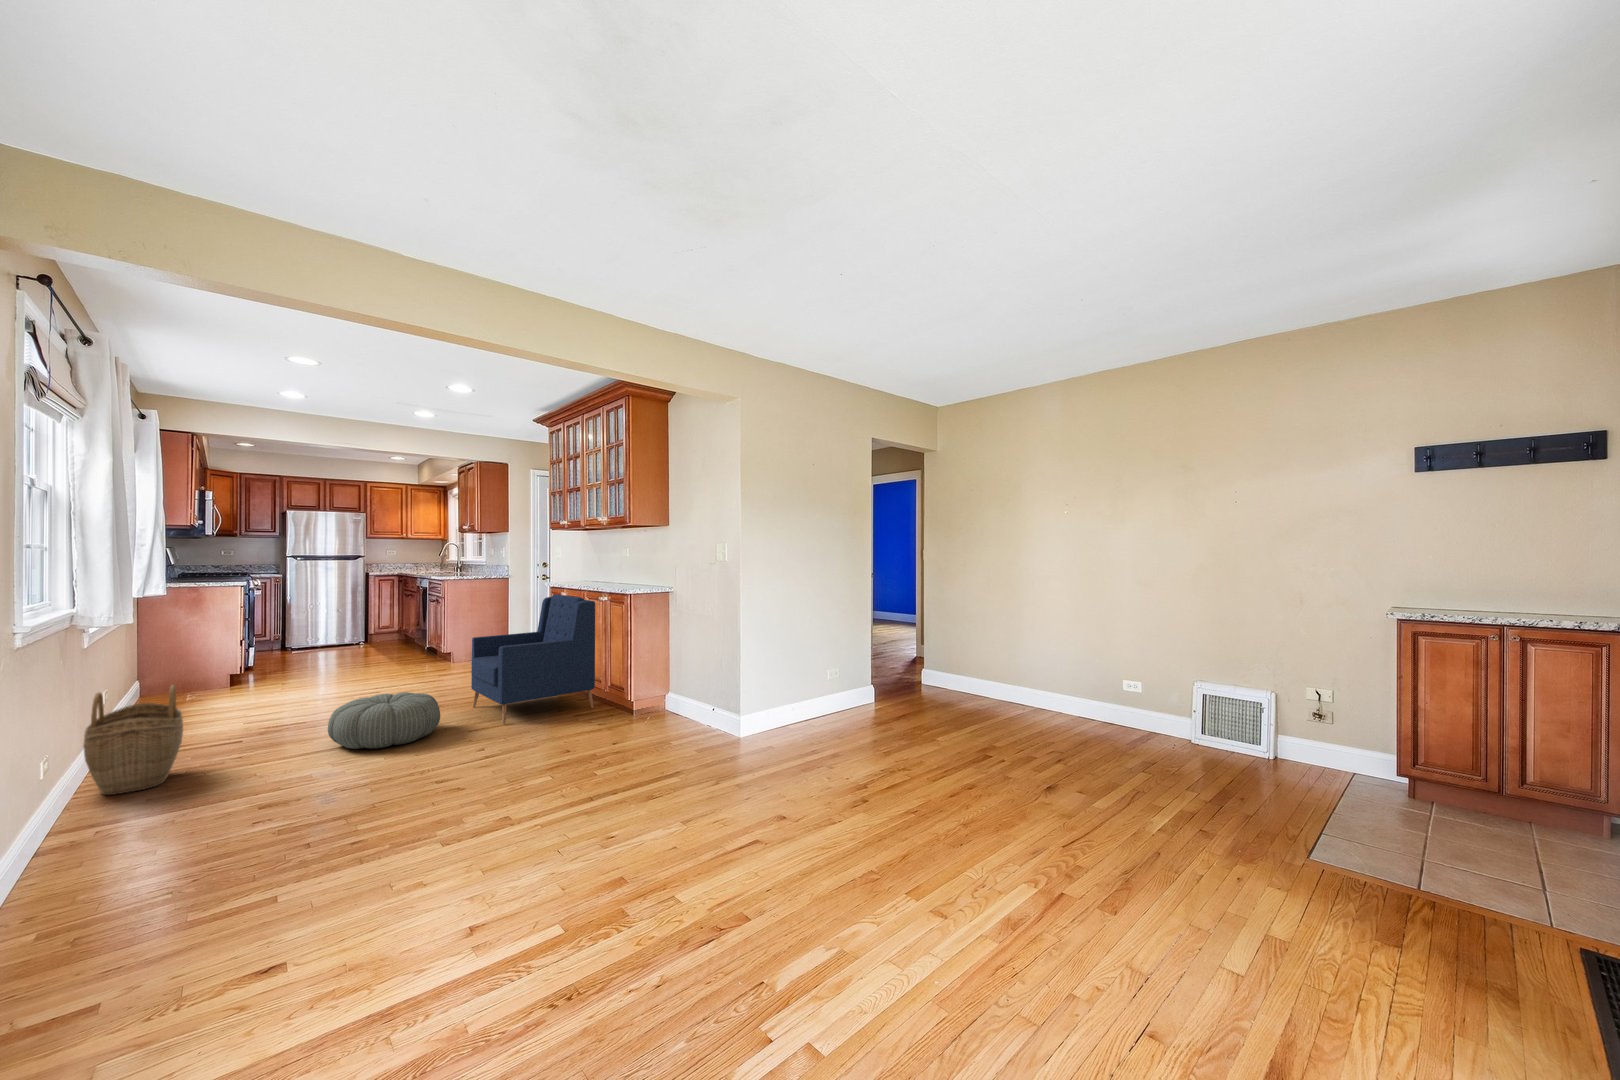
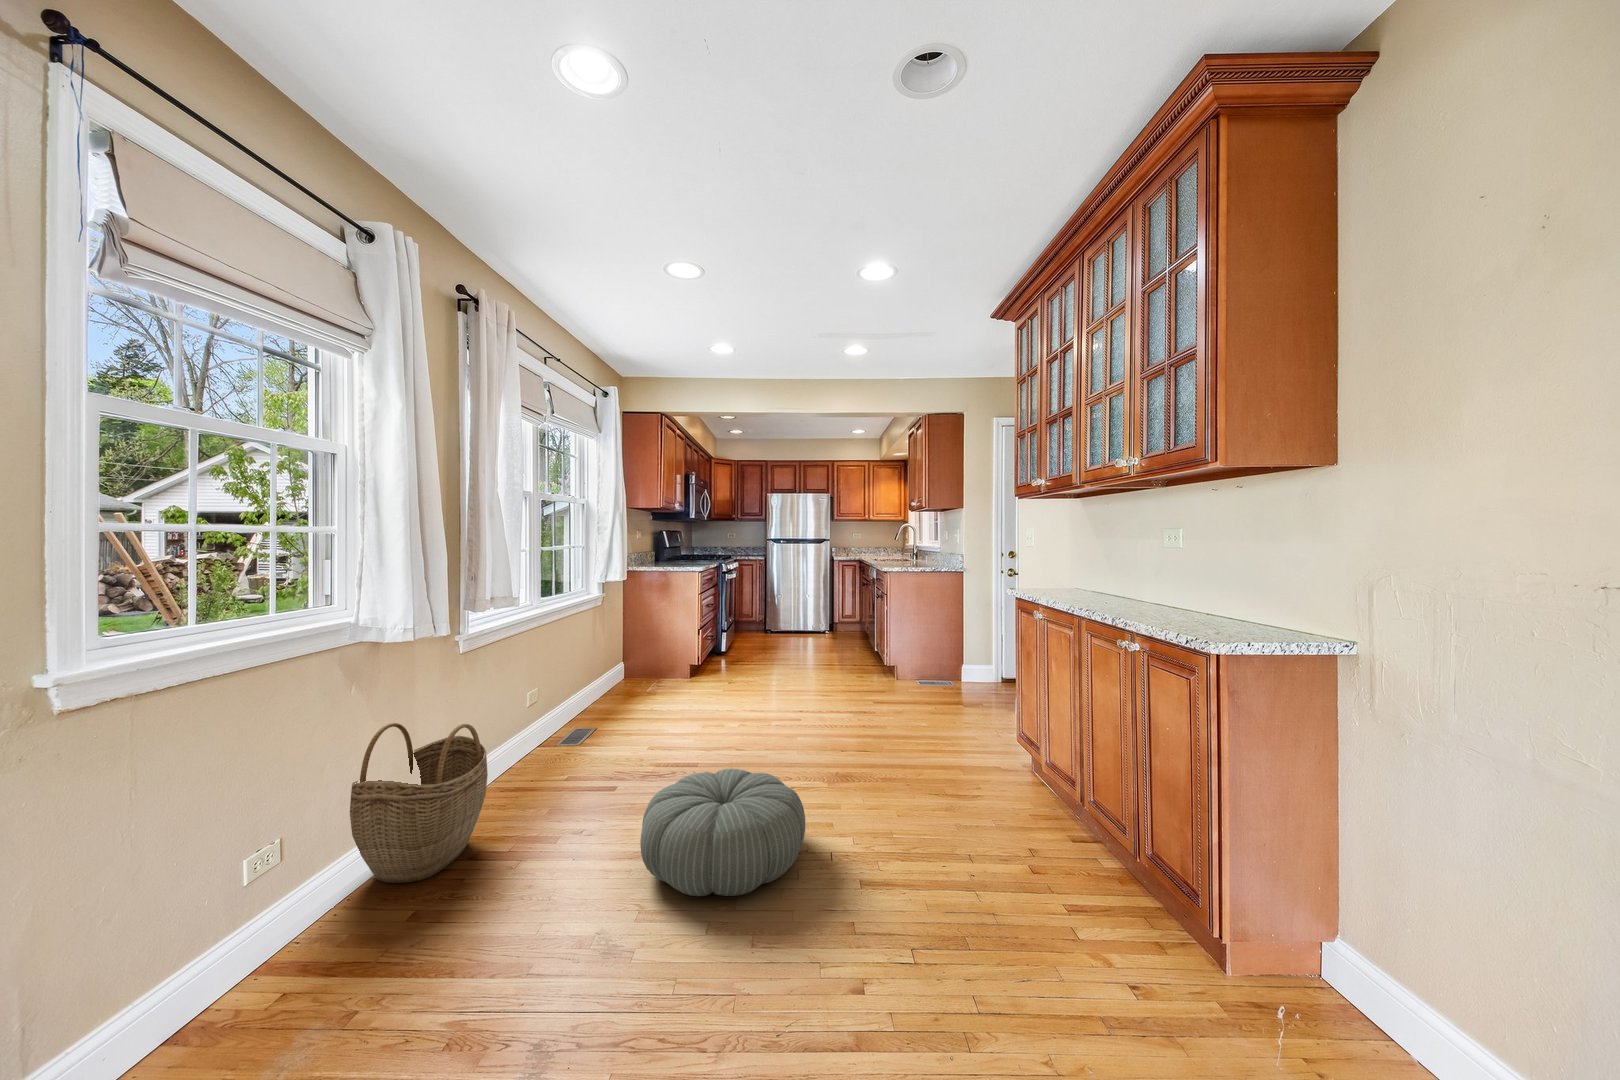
armchair: present [471,595,595,724] -> none [876,617,1107,890]

